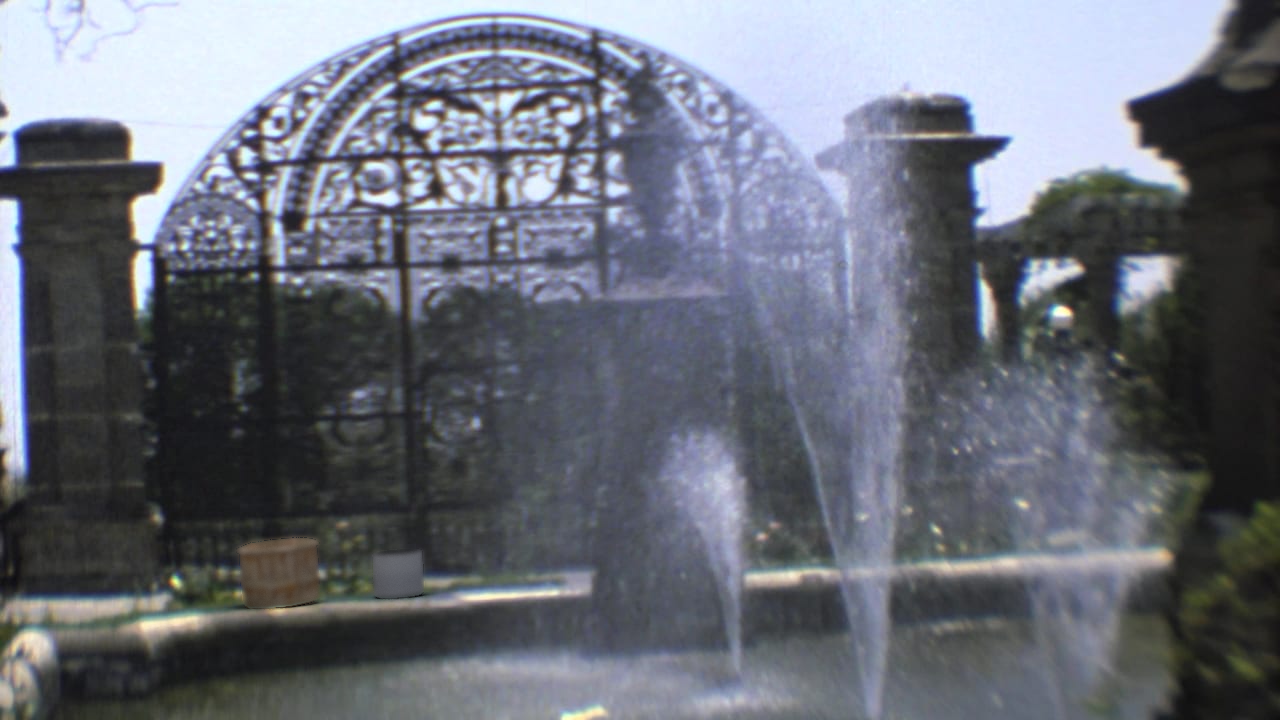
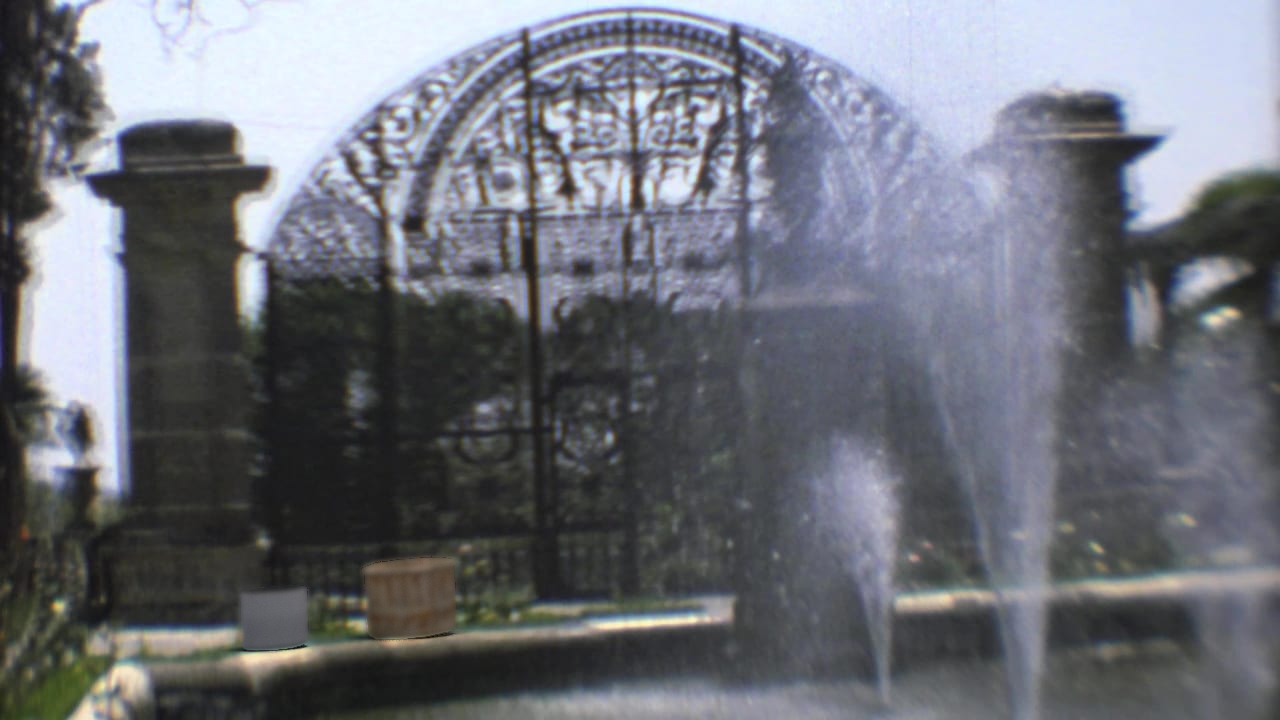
planter: present [373,549,424,599] -> present [240,586,308,651]

